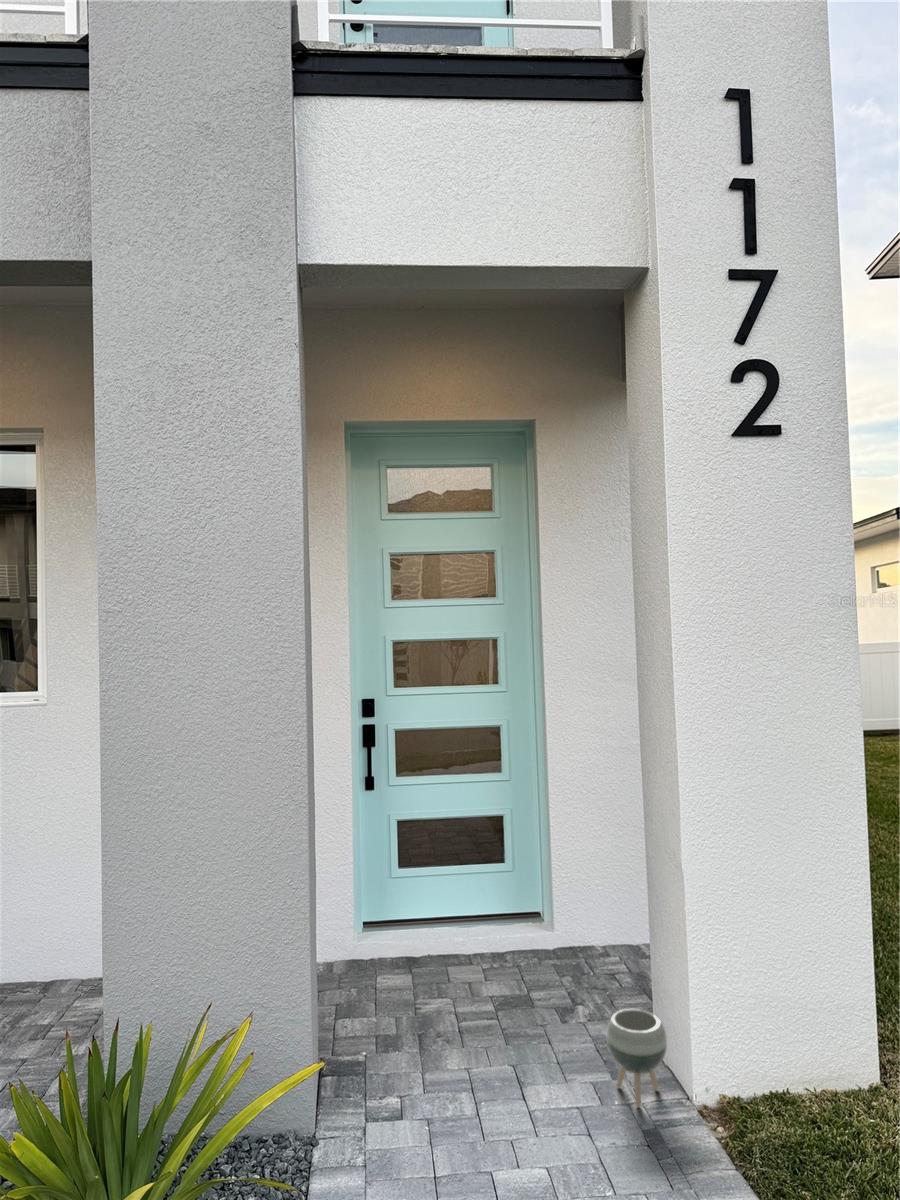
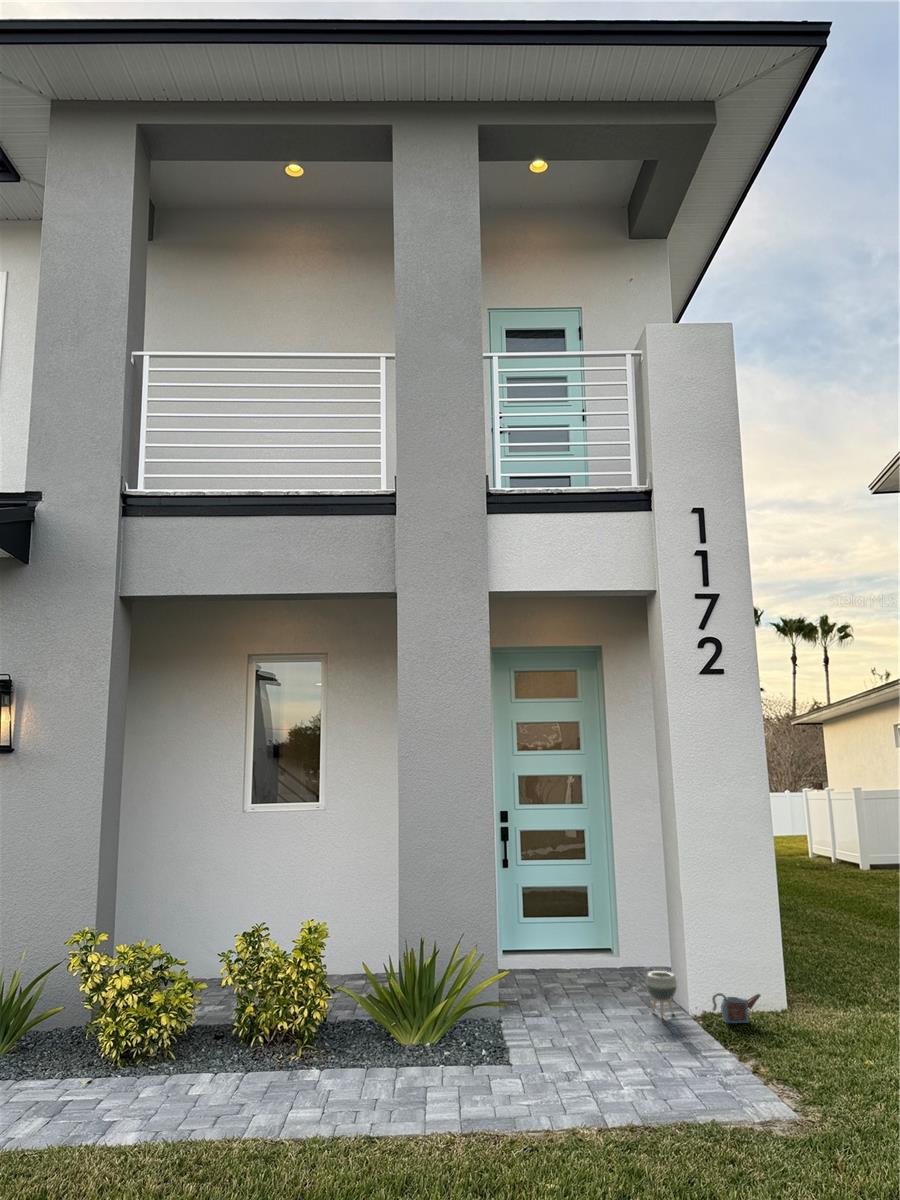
watering can: none [738,1062,833,1124] -> present [712,993,761,1023]

